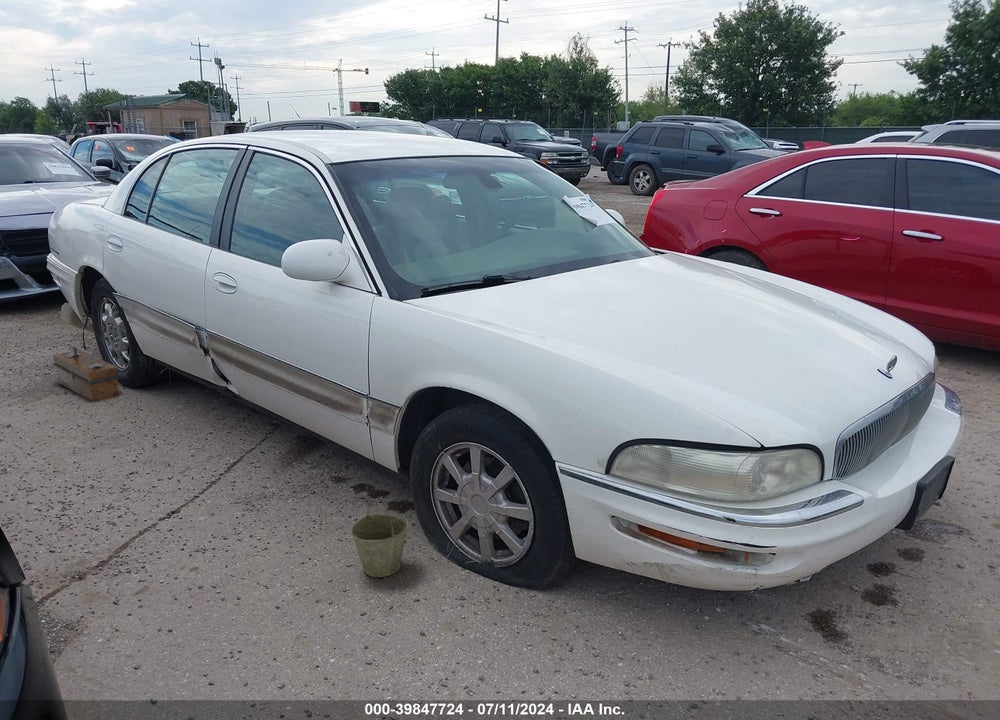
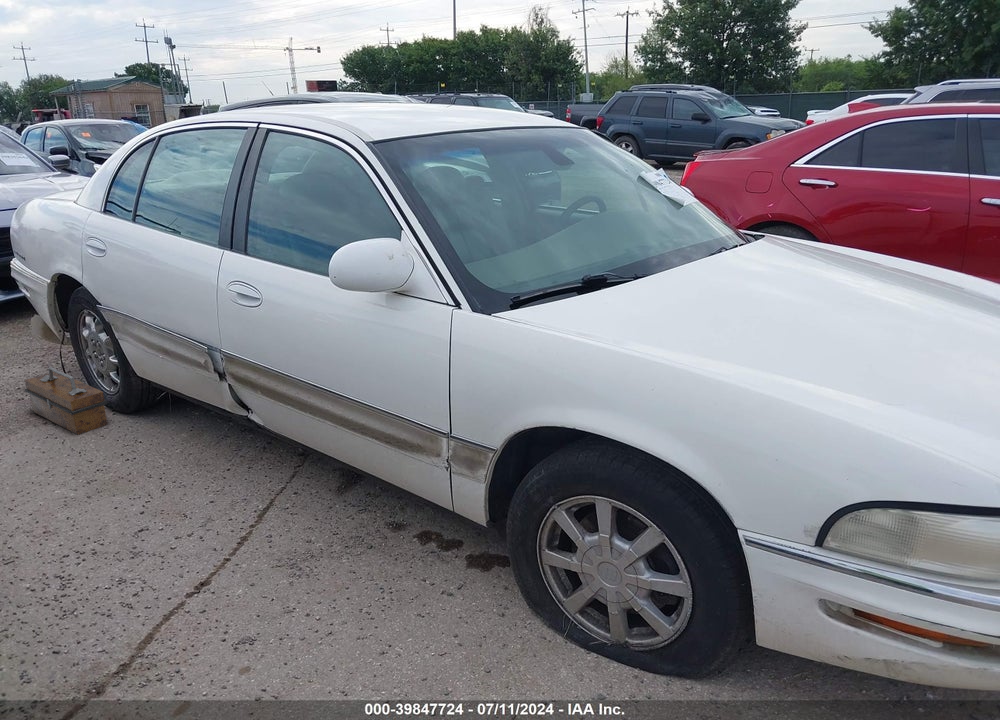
bucket: present [351,499,408,577] -> none [444,568,514,666]

